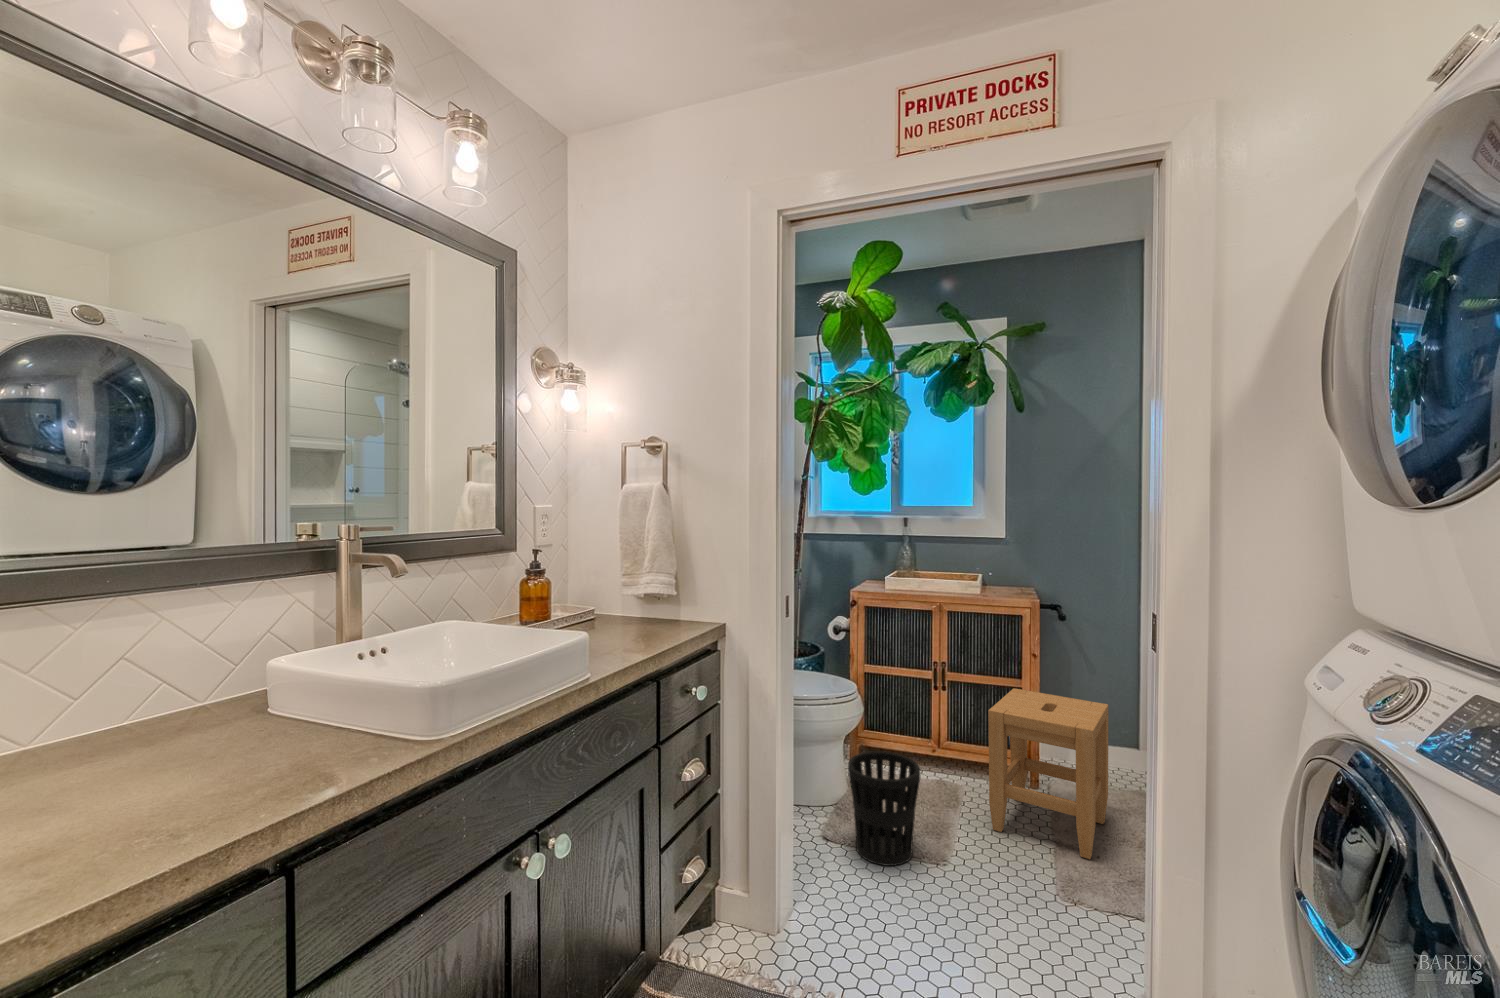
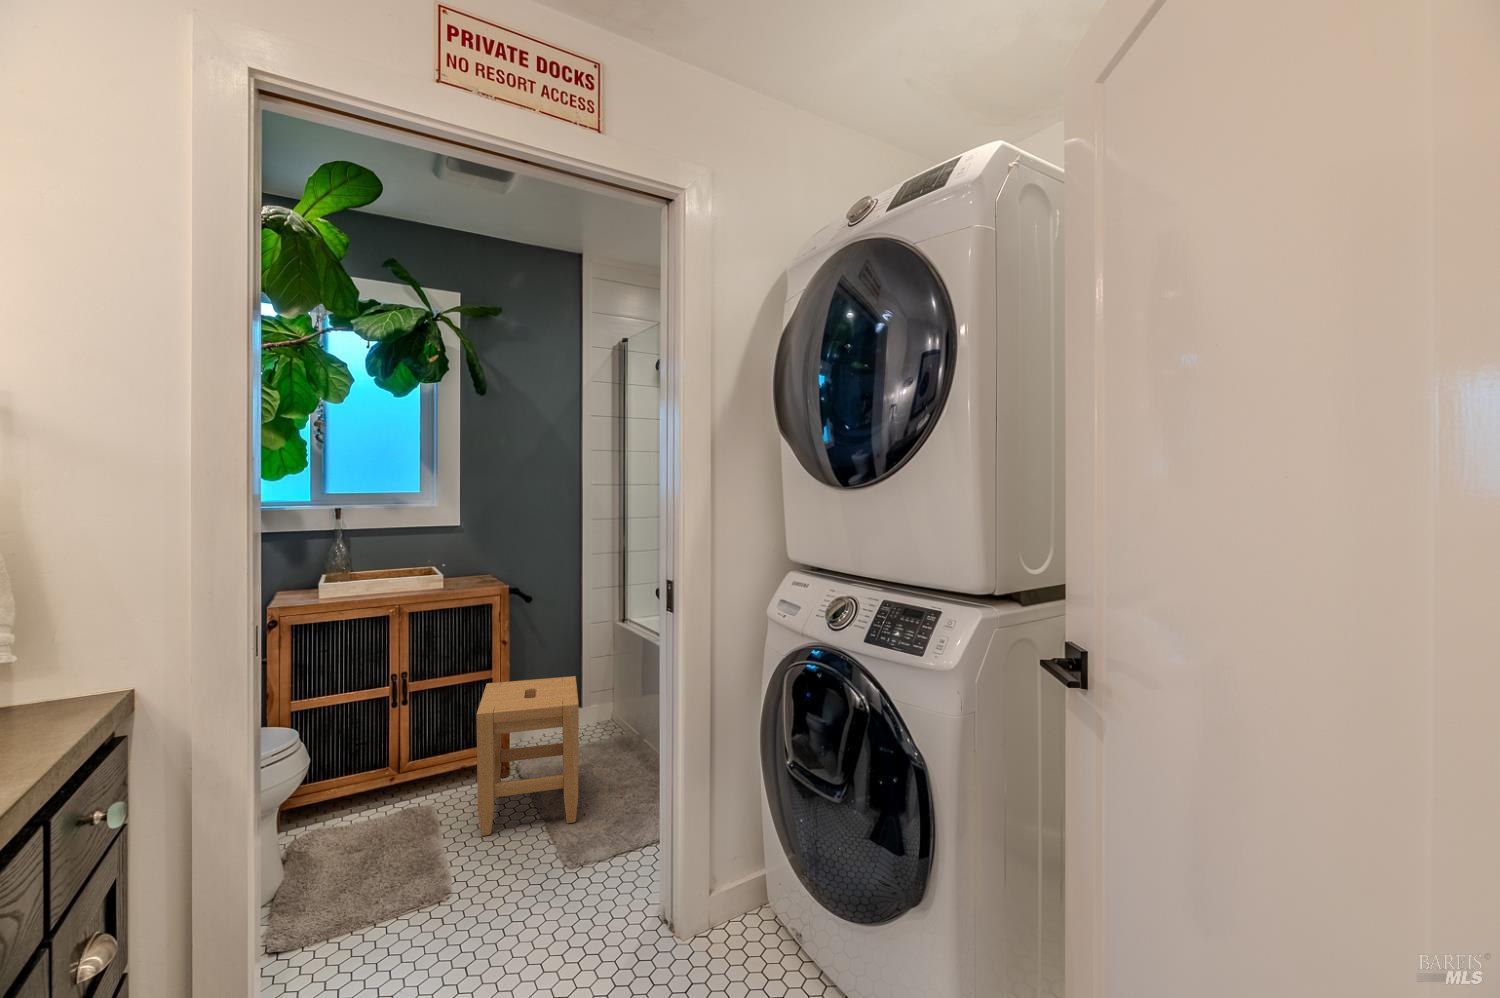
wastebasket: present [848,751,920,866] -> none [314,798,416,944]

